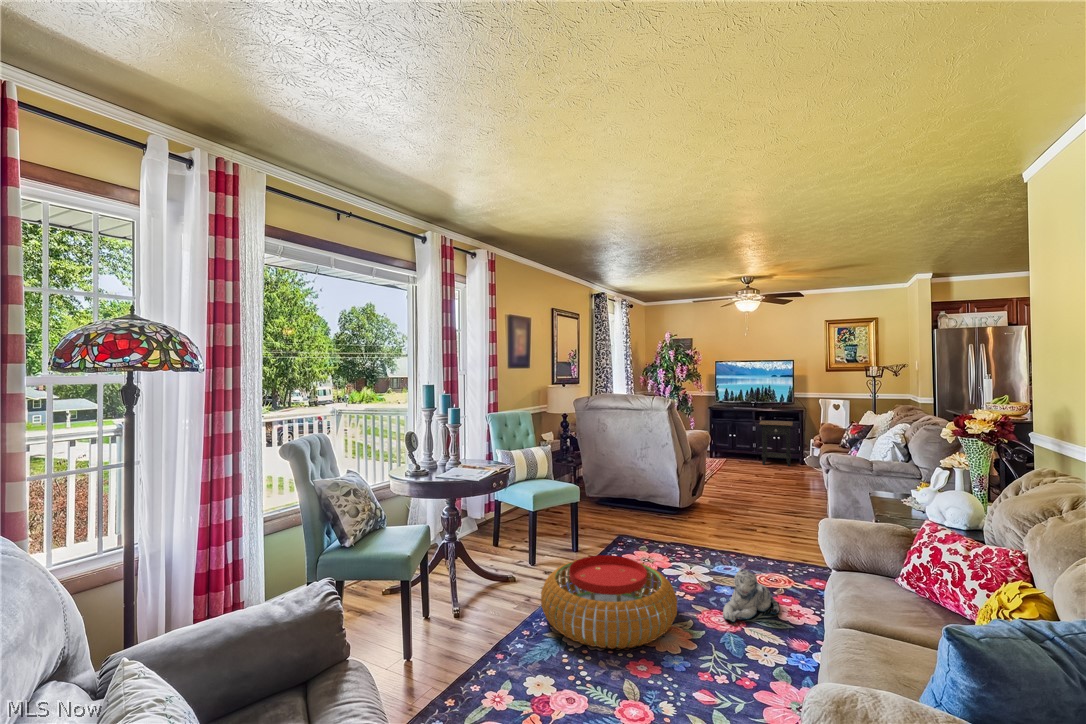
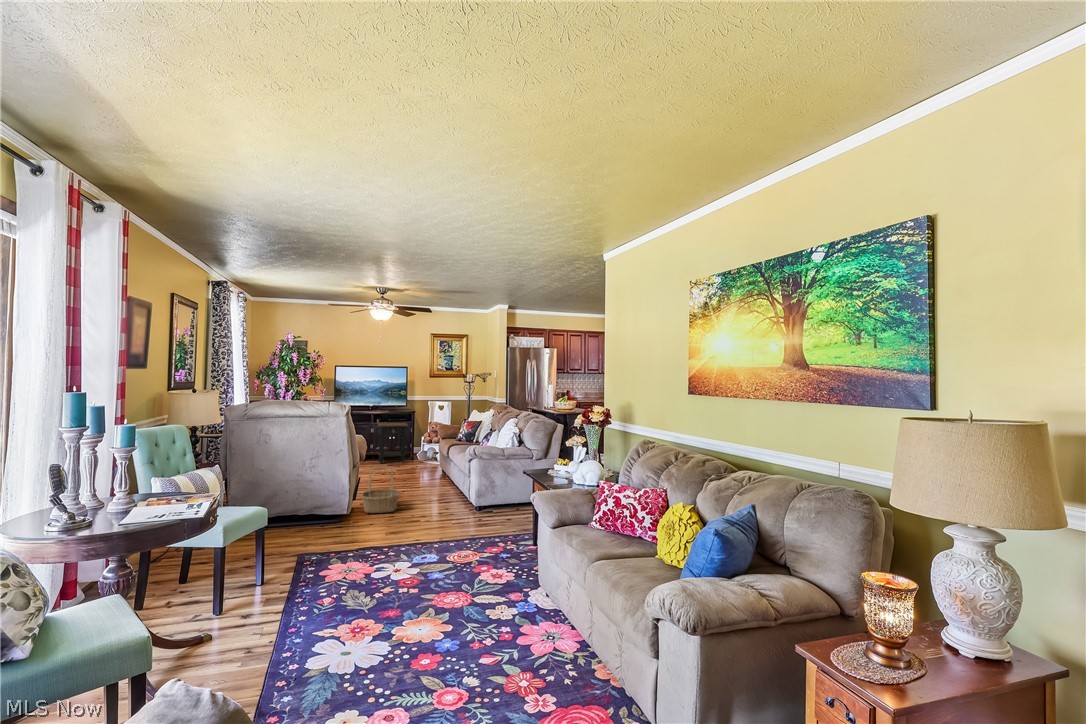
basket: none [702,463,745,514] -> present [361,465,400,513]
pouf: present [541,555,677,649] -> none [279,568,430,668]
plush toy: present [723,569,779,622] -> none [450,550,488,598]

